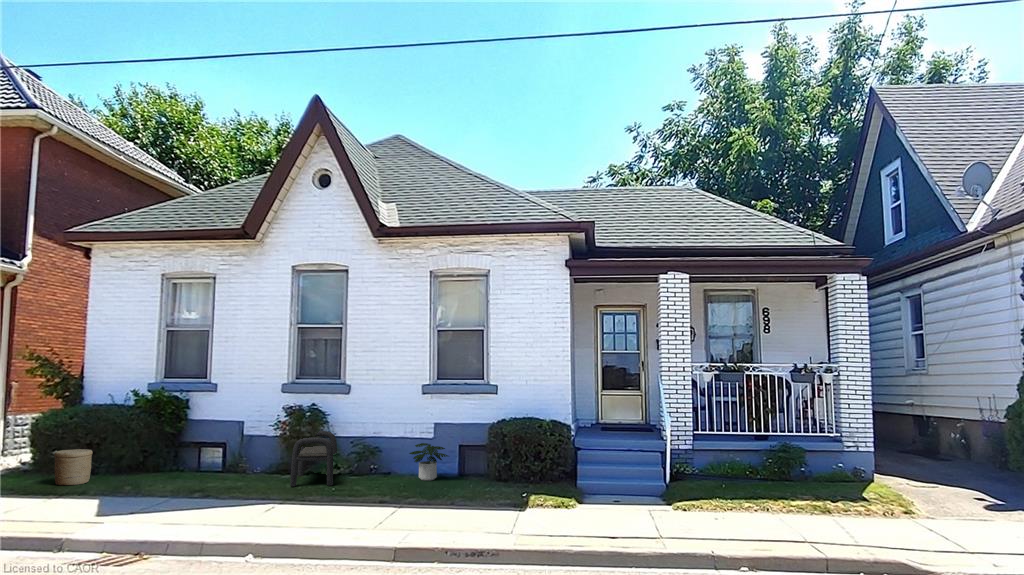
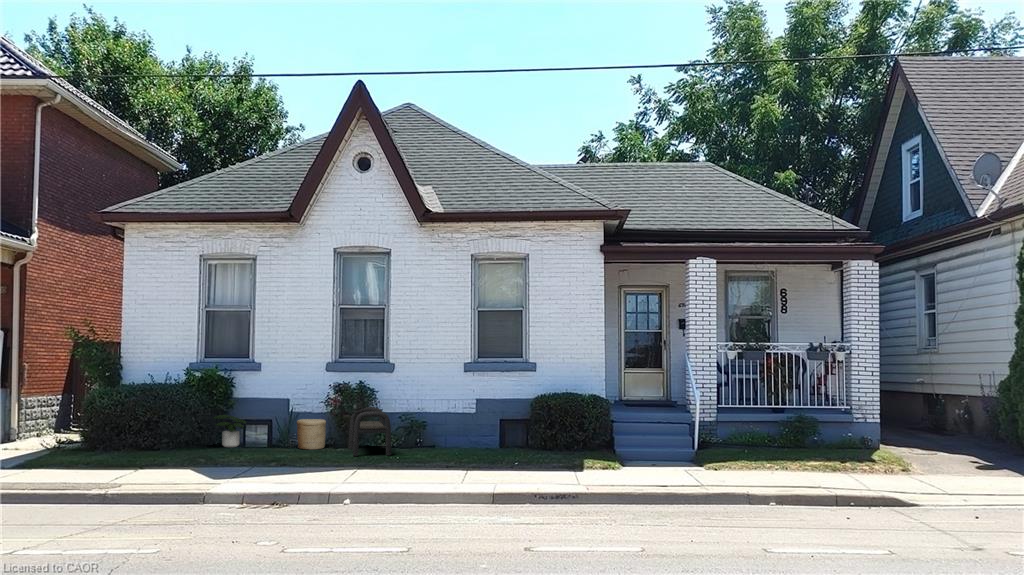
potted plant: present [409,443,448,480] -> present [213,415,246,447]
woven basket: present [54,449,93,485] -> present [297,419,326,450]

